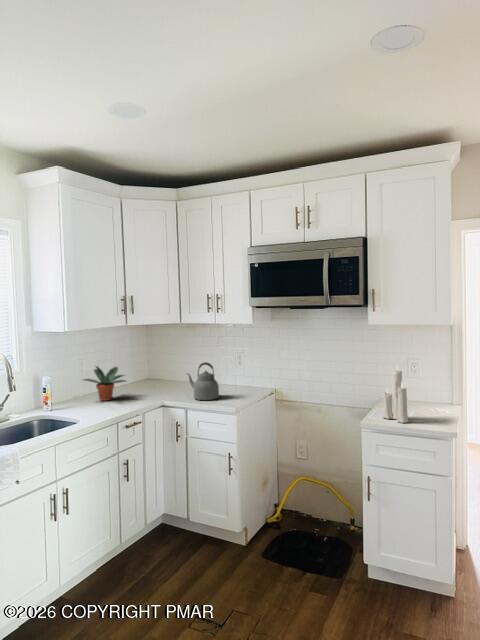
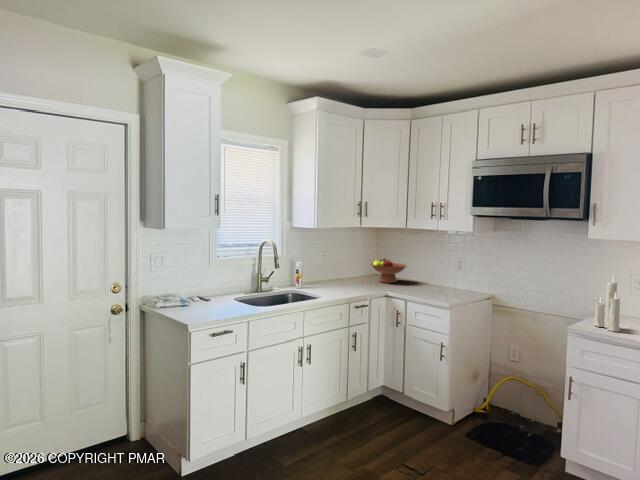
fruit bowl: none [139,360,182,389] -> present [371,259,406,283]
kettle: present [187,362,219,400] -> none [409,262,437,294]
potted plant: present [84,366,126,401] -> none [324,256,360,286]

